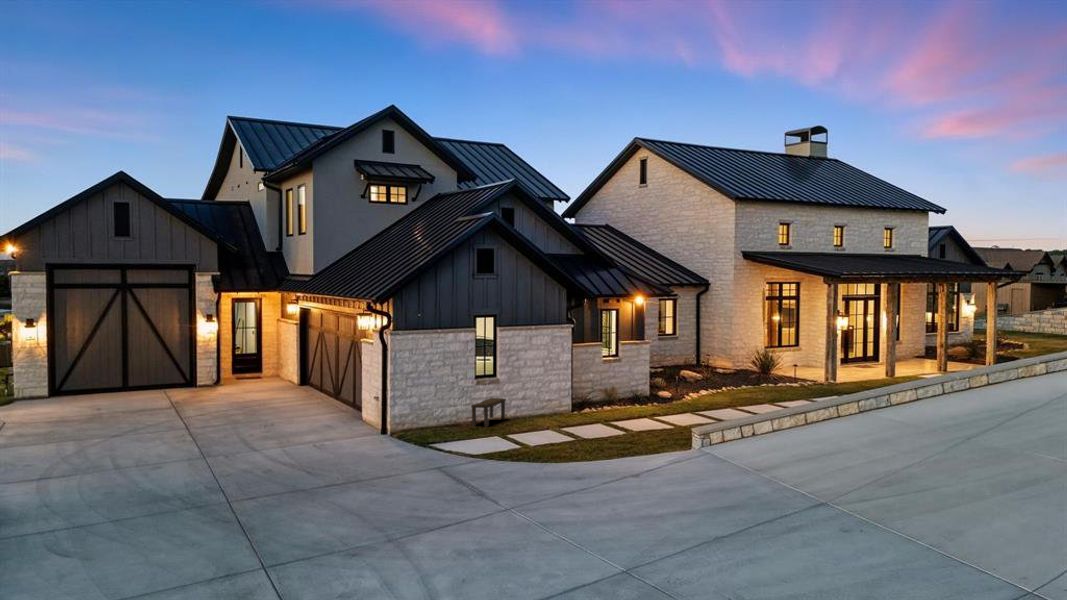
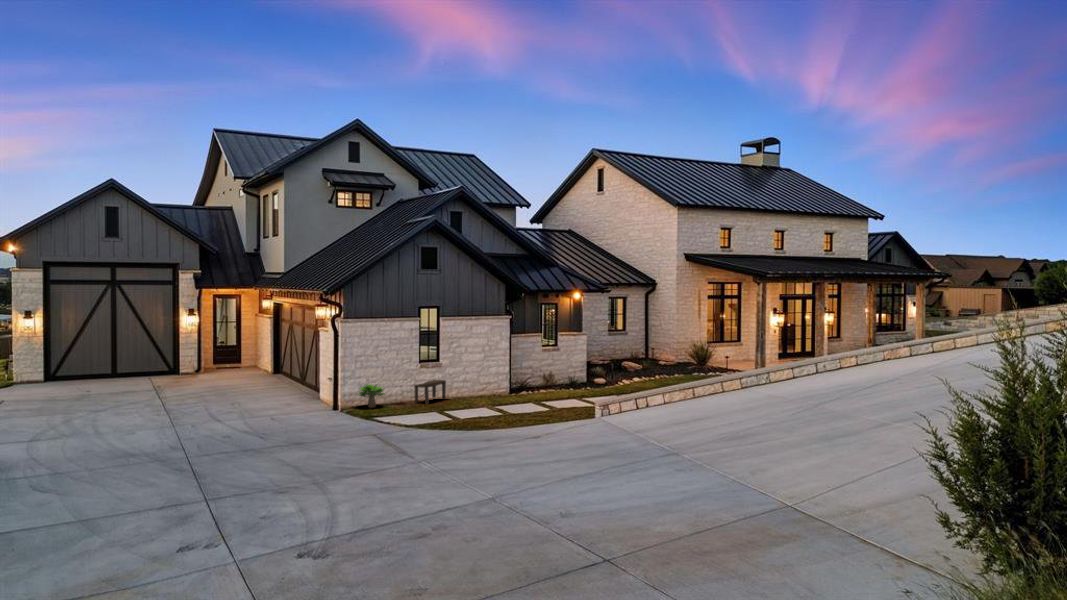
potted plant: none [407,402,442,432] -> present [358,384,385,407]

